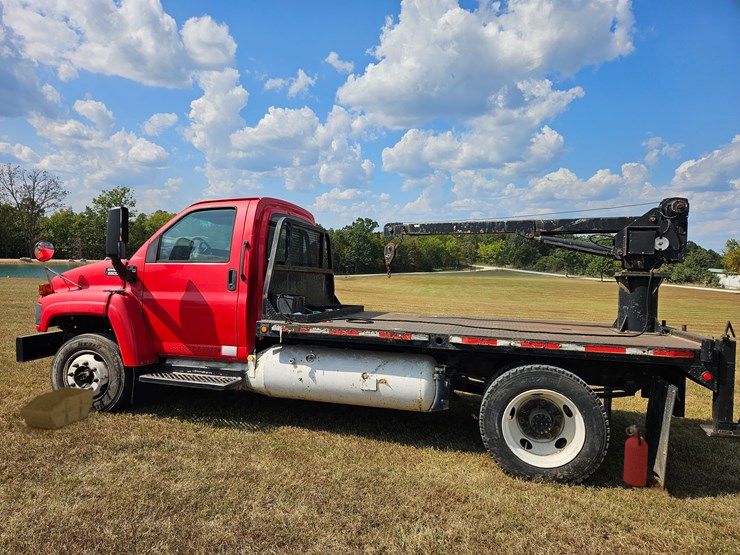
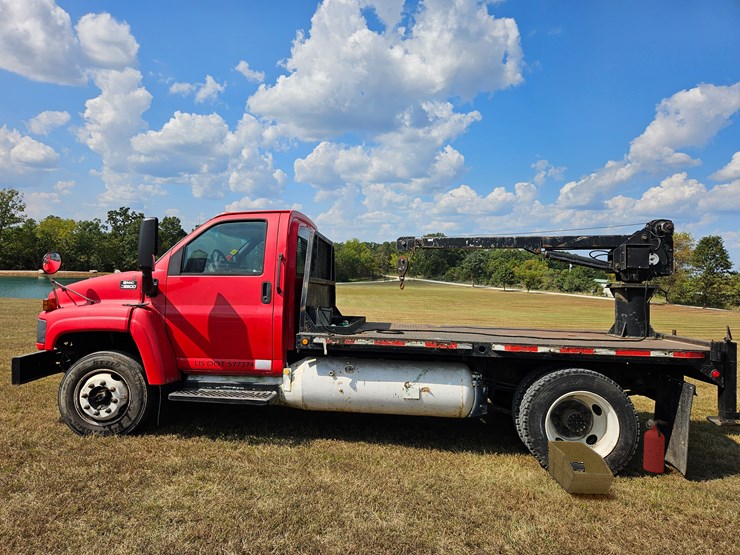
storage bin: present [20,387,94,429] -> present [548,441,614,494]

